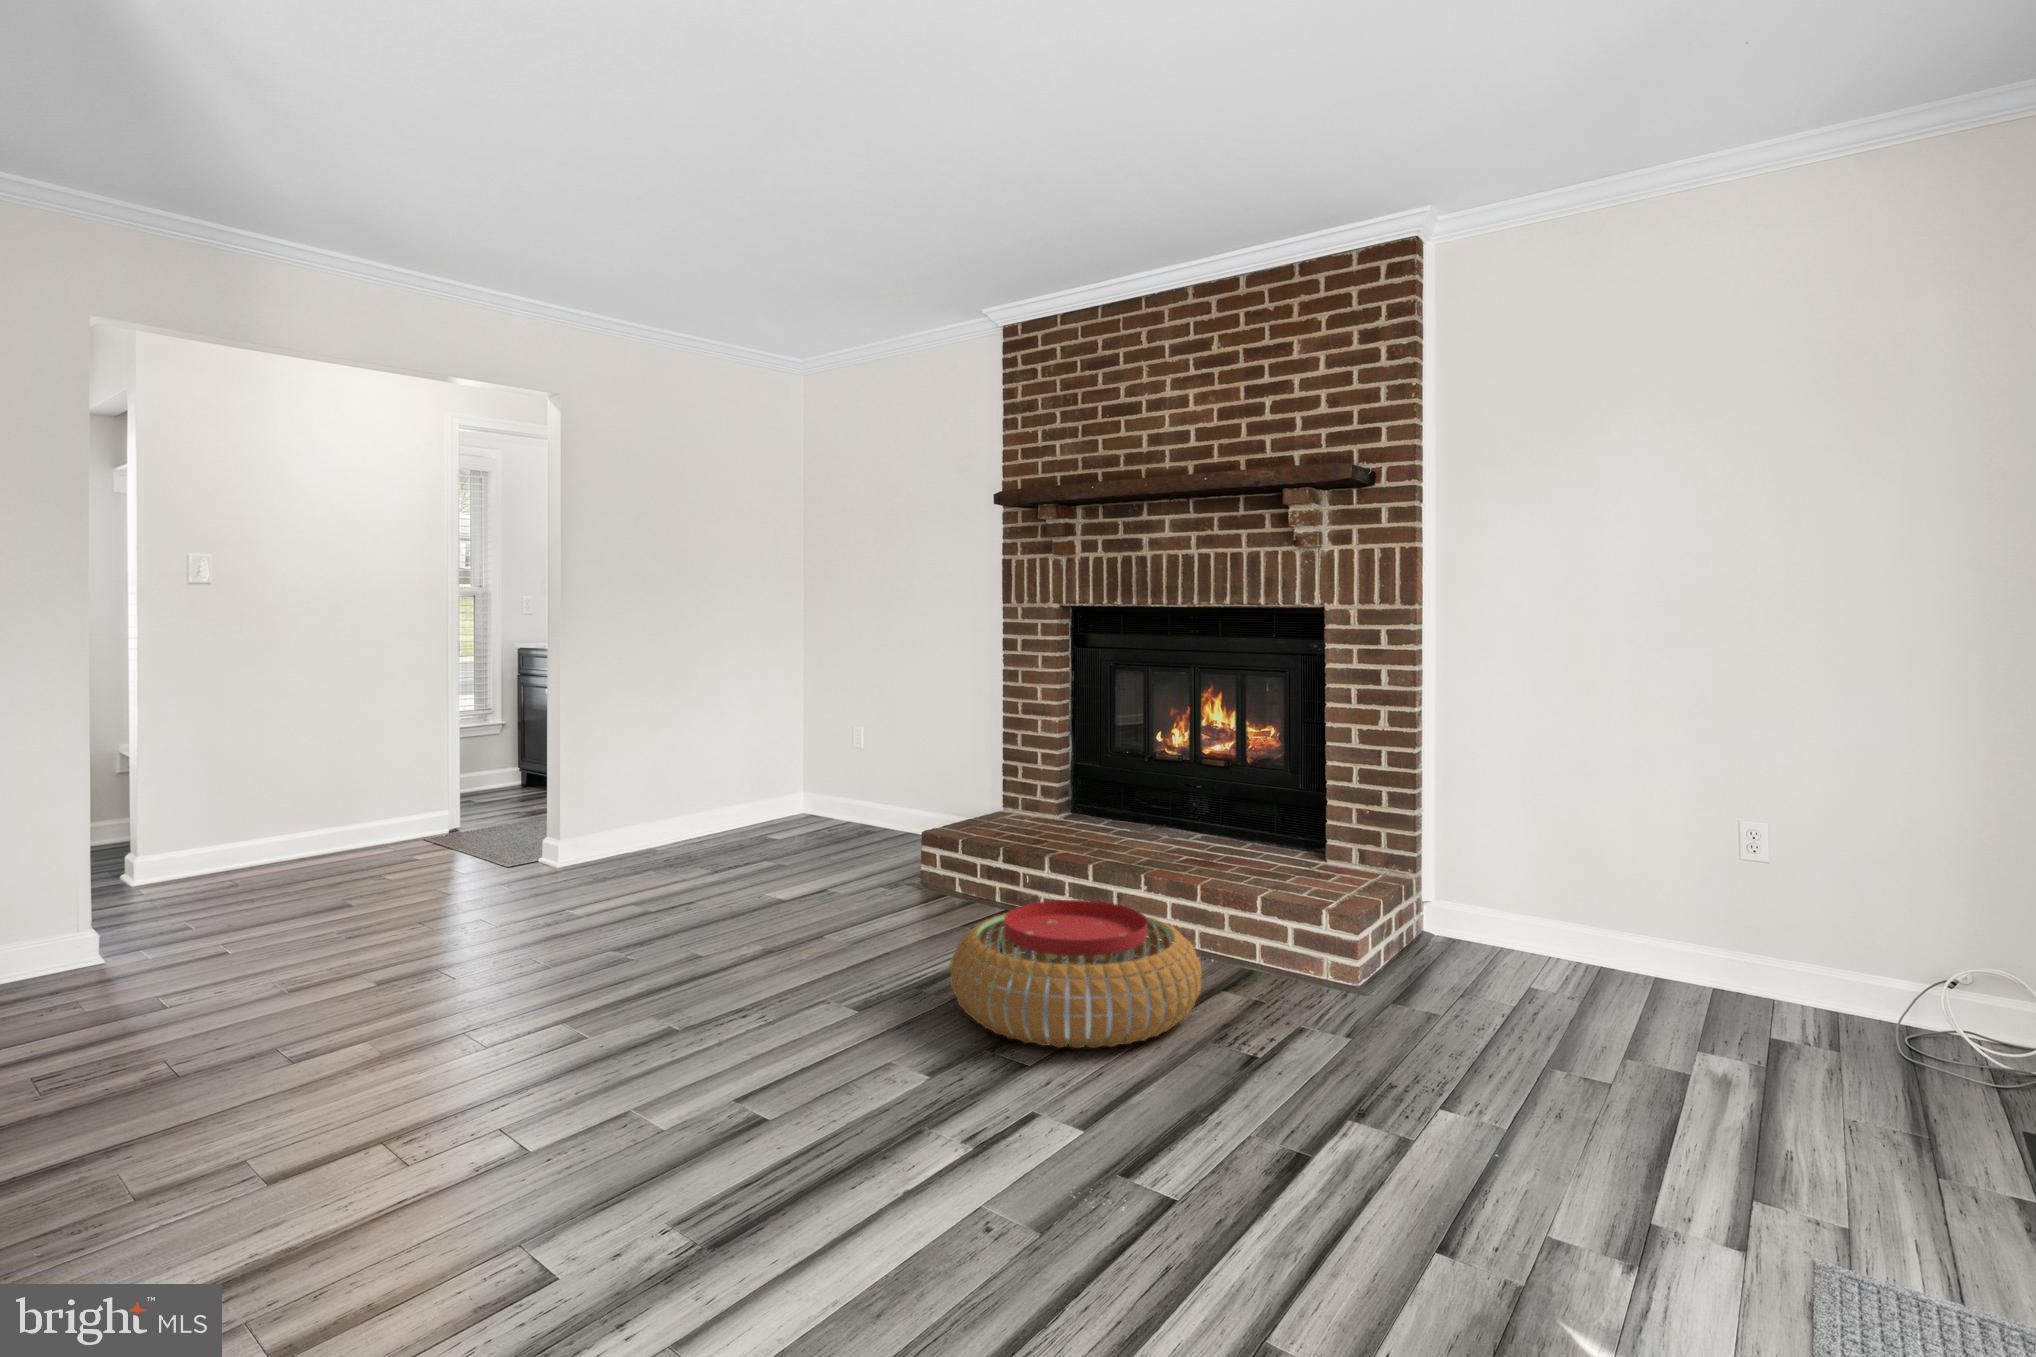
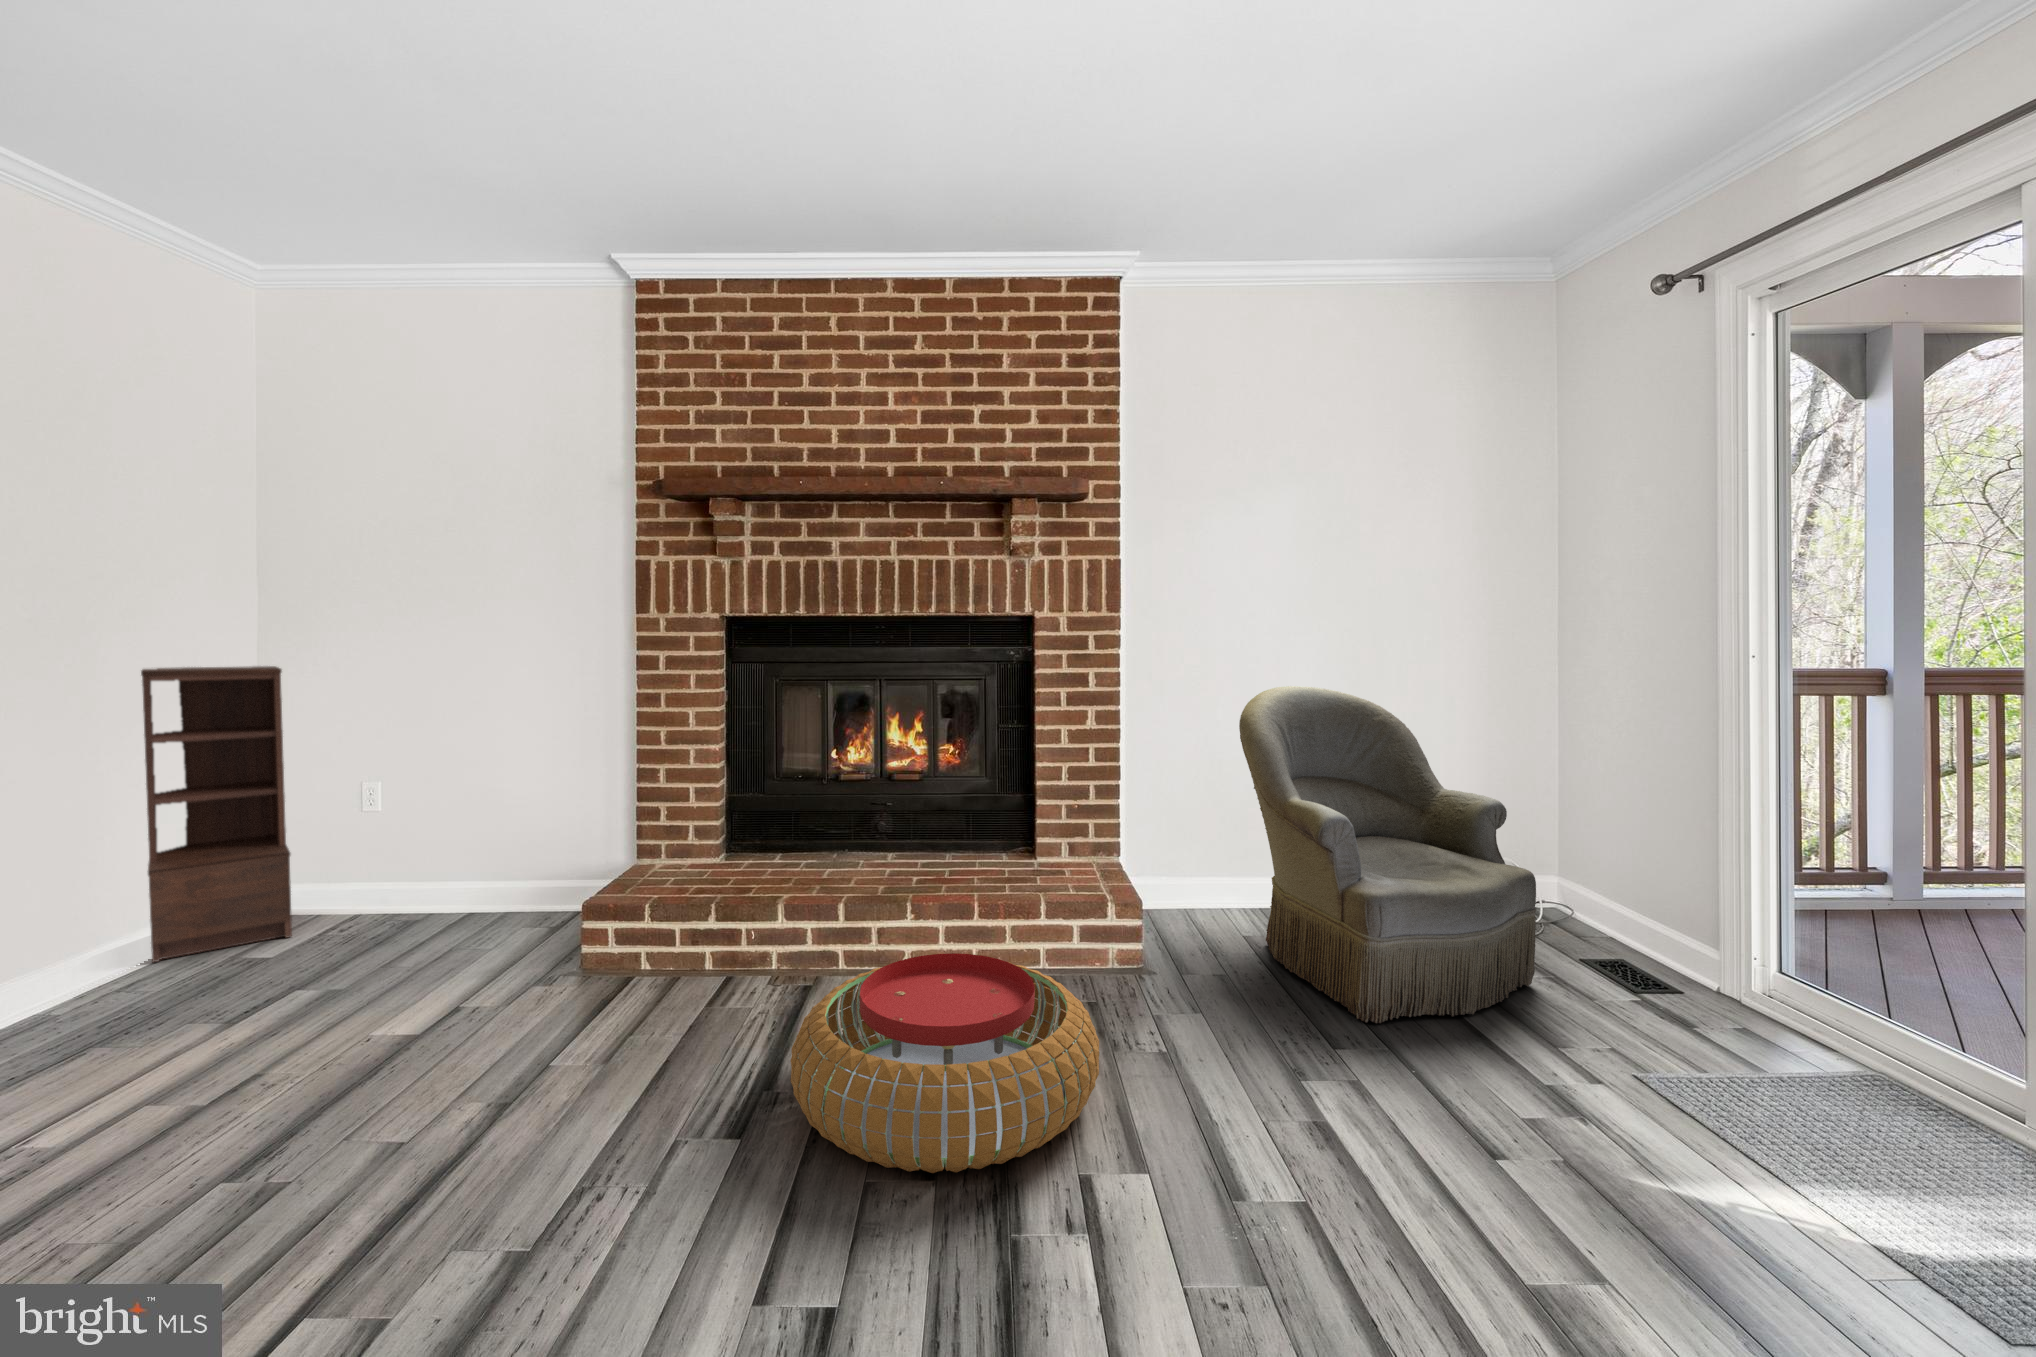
bookshelf: none [711,651,790,845] -> present [141,666,292,962]
armchair: none [1499,689,1864,1092] -> present [1239,686,1536,1023]

